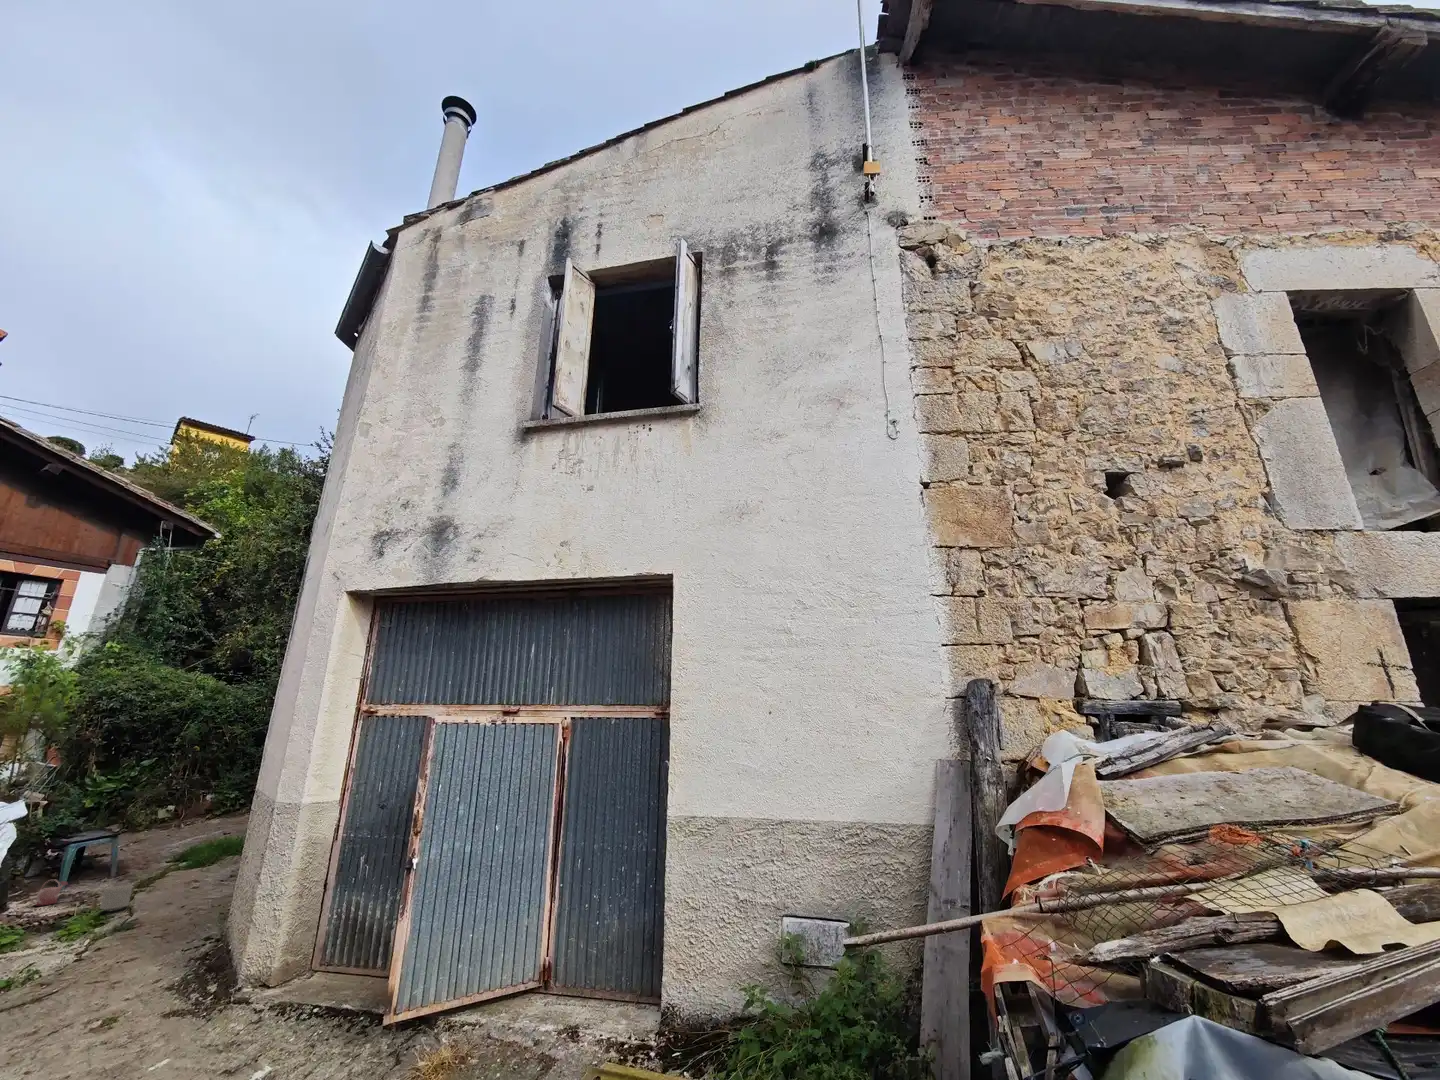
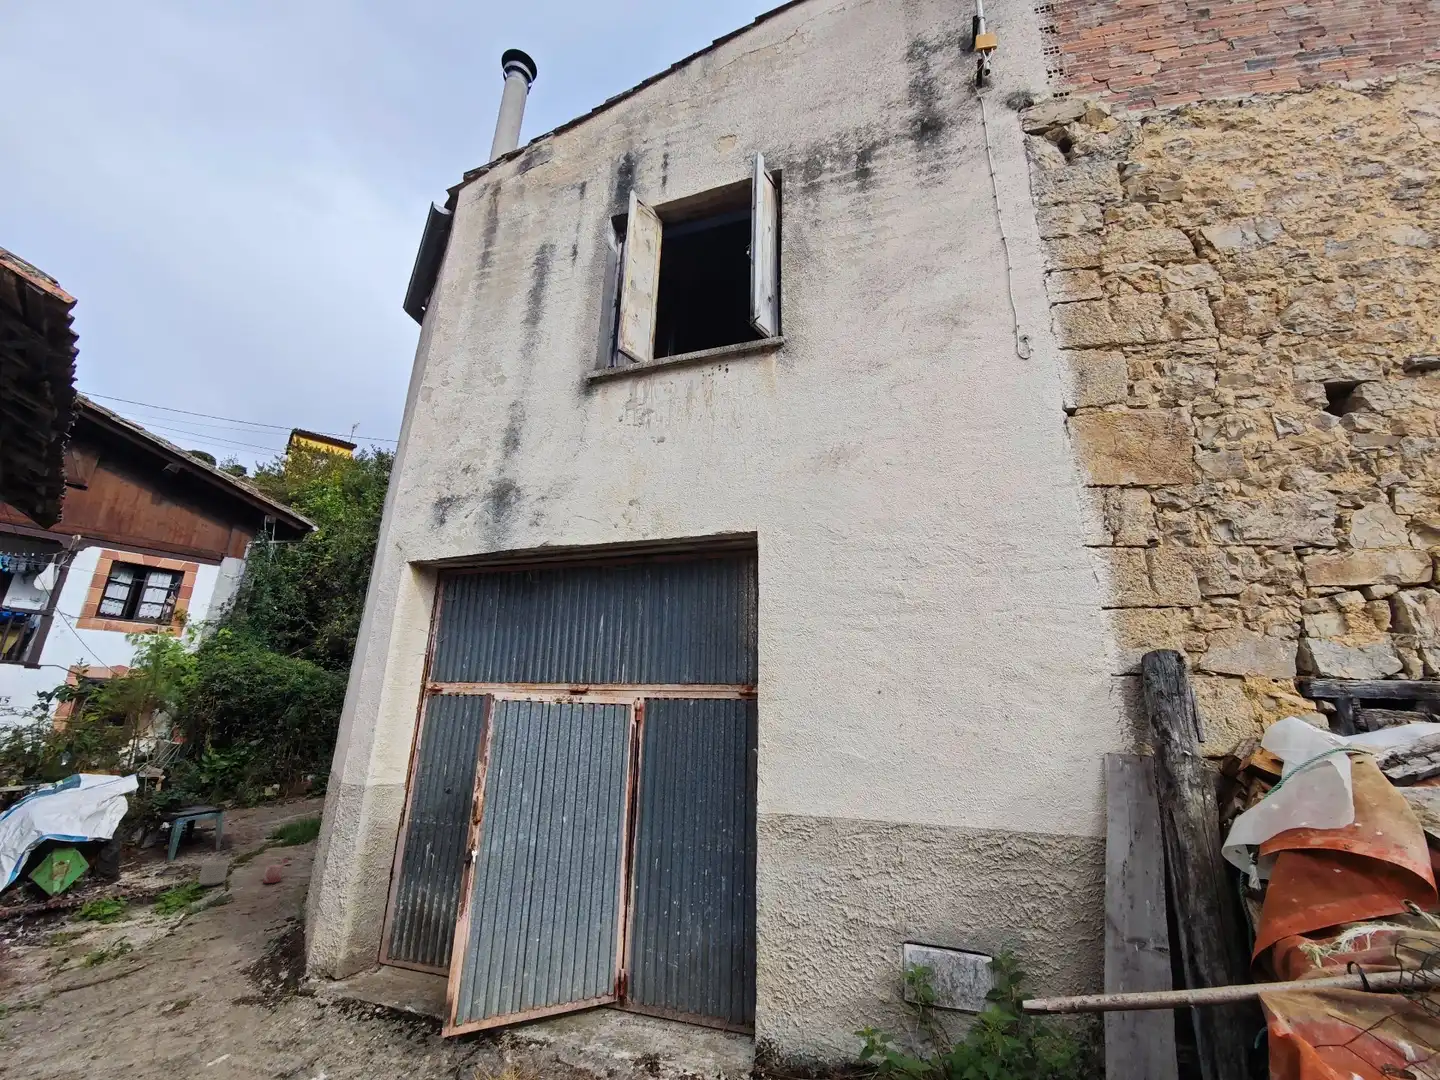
watering can: present [36,880,68,905] -> present [263,858,288,883]

